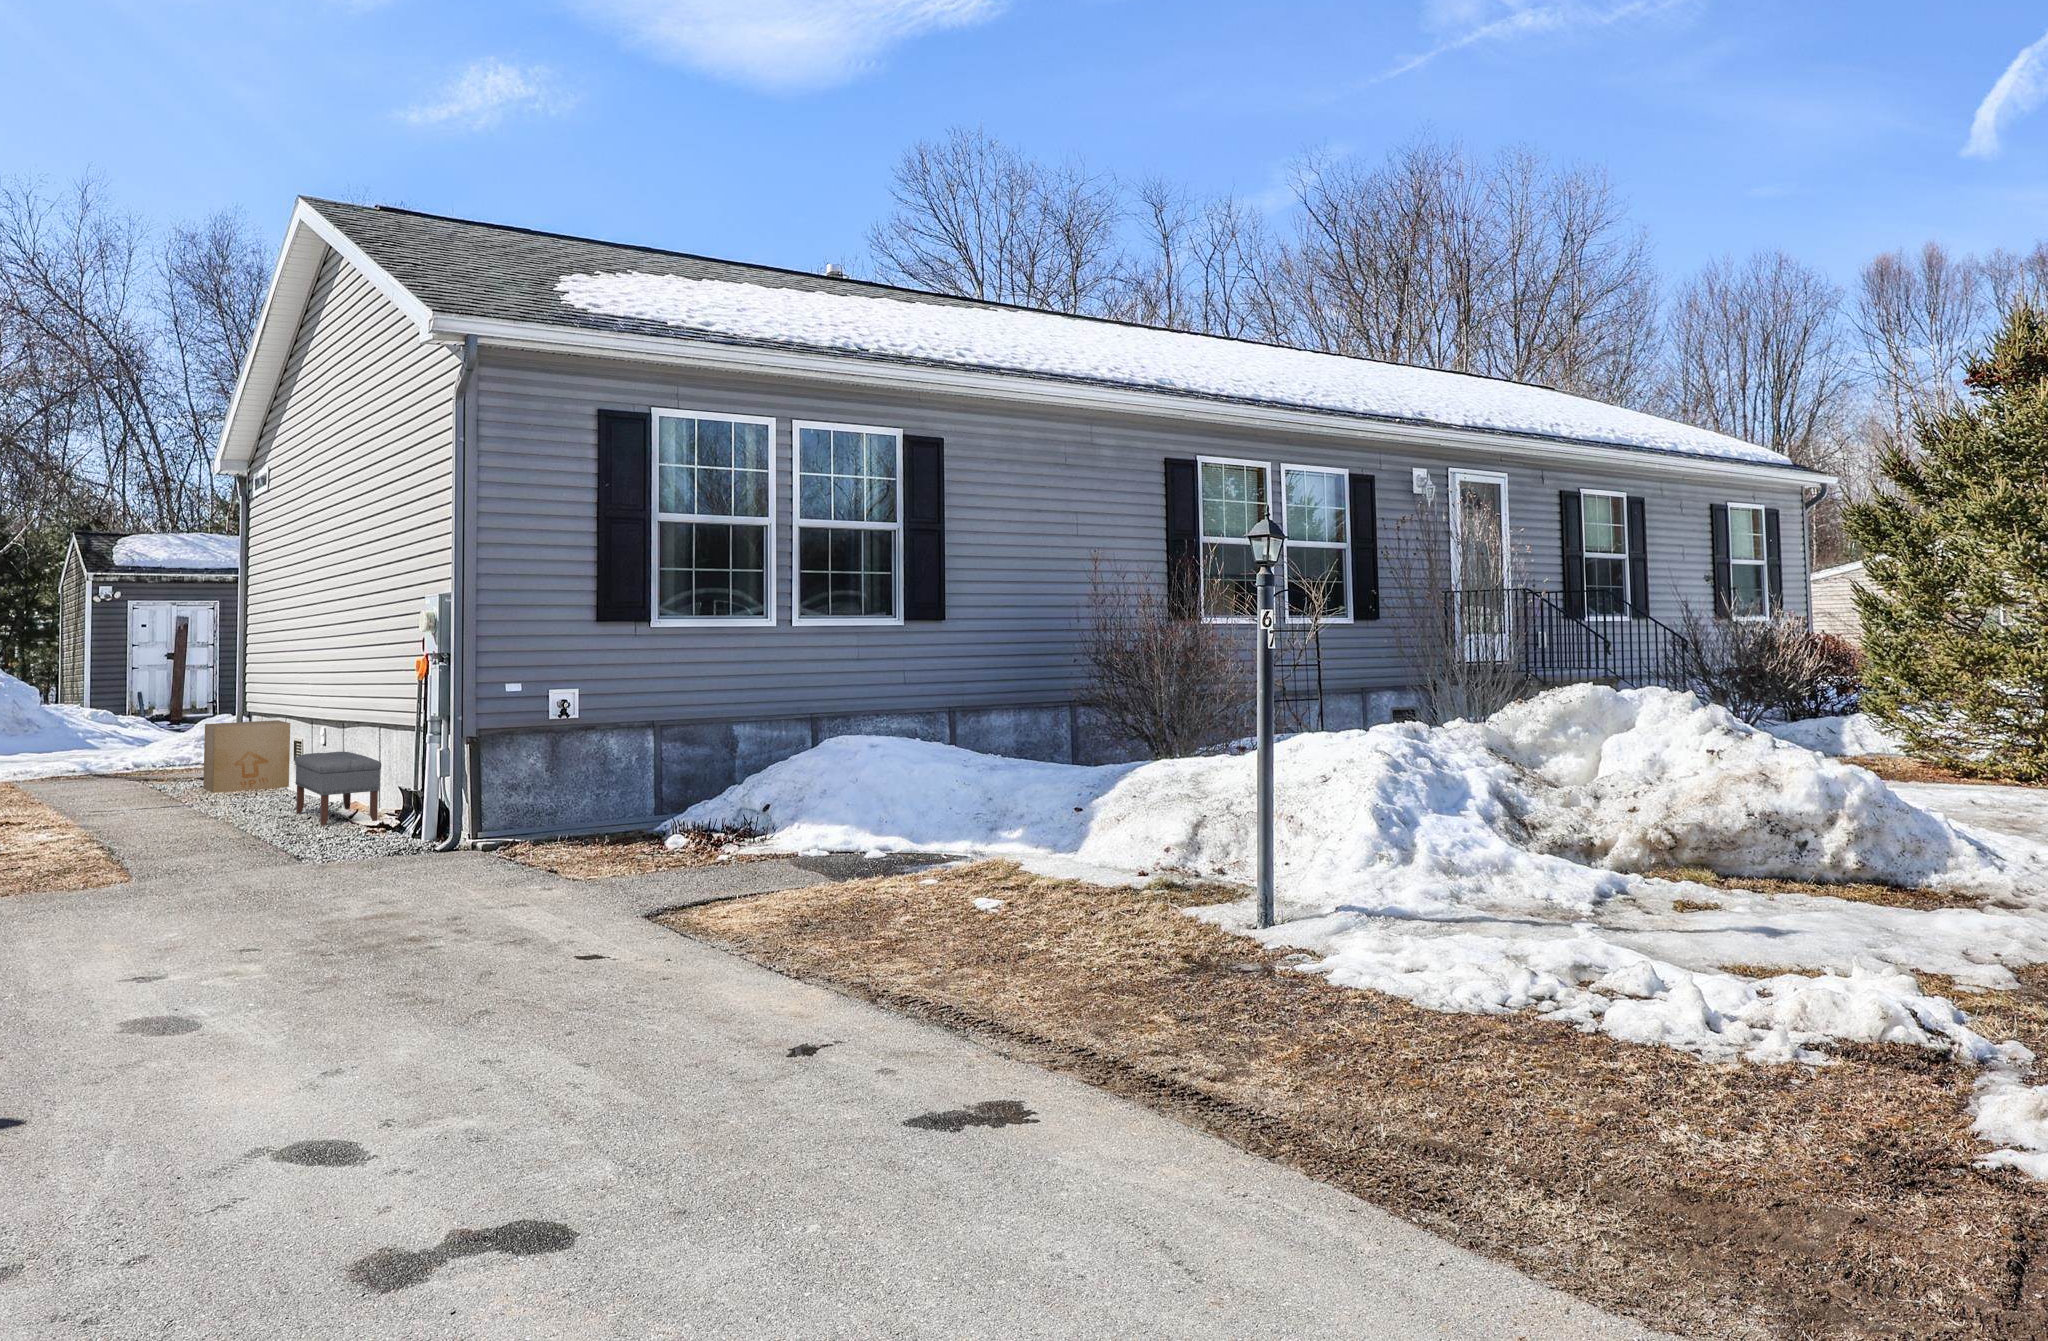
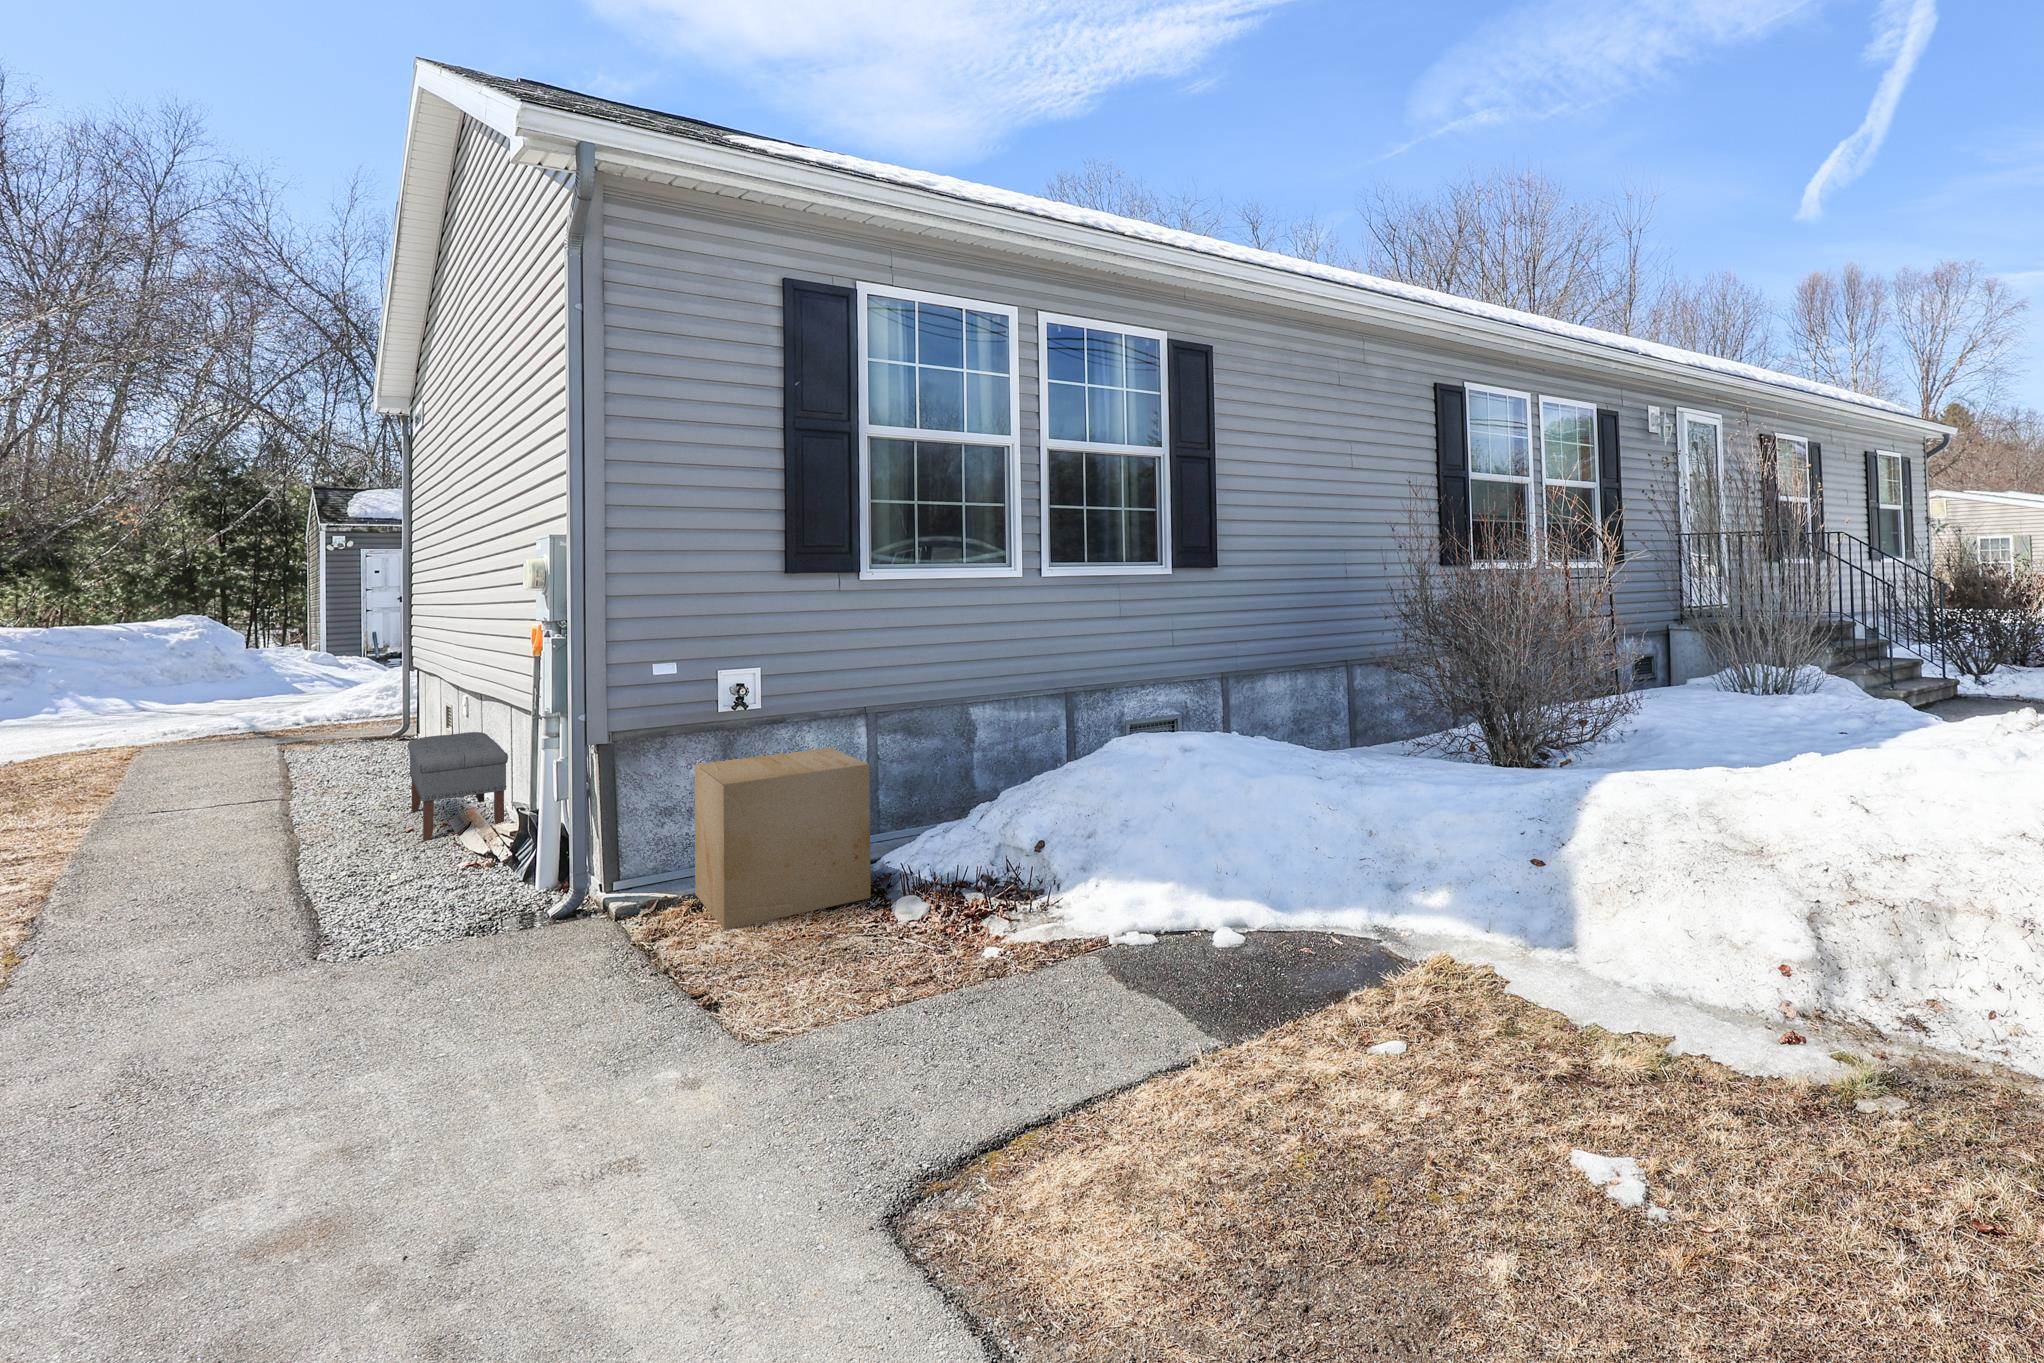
cardboard box: present [203,720,290,793] -> present [695,747,871,930]

